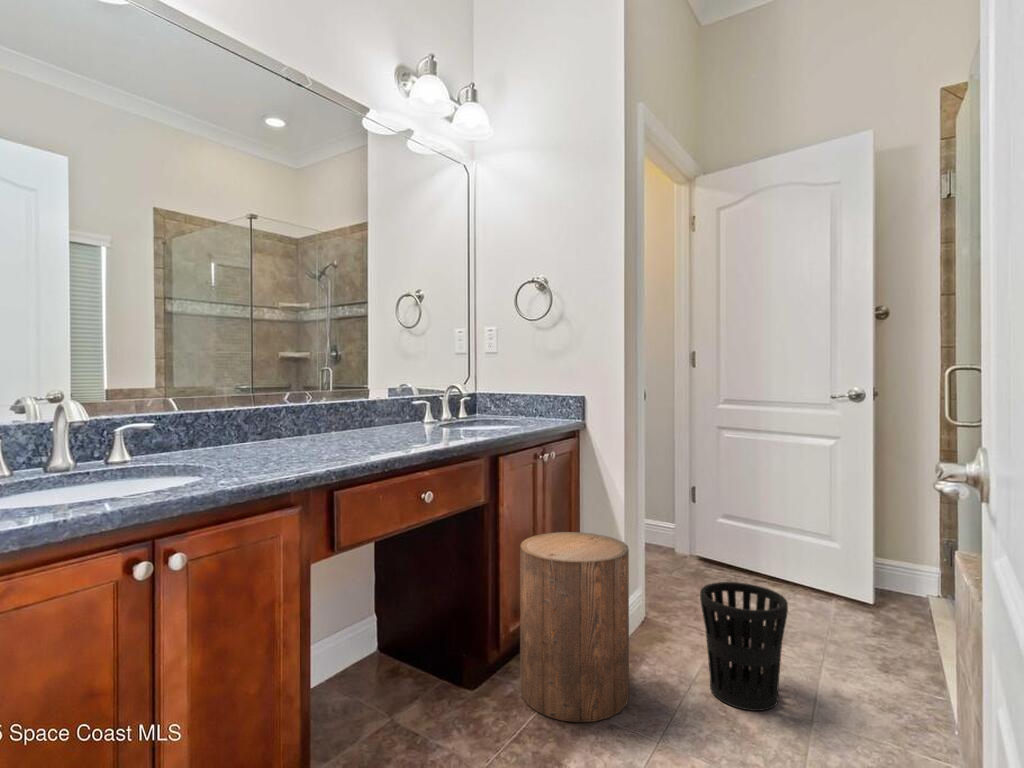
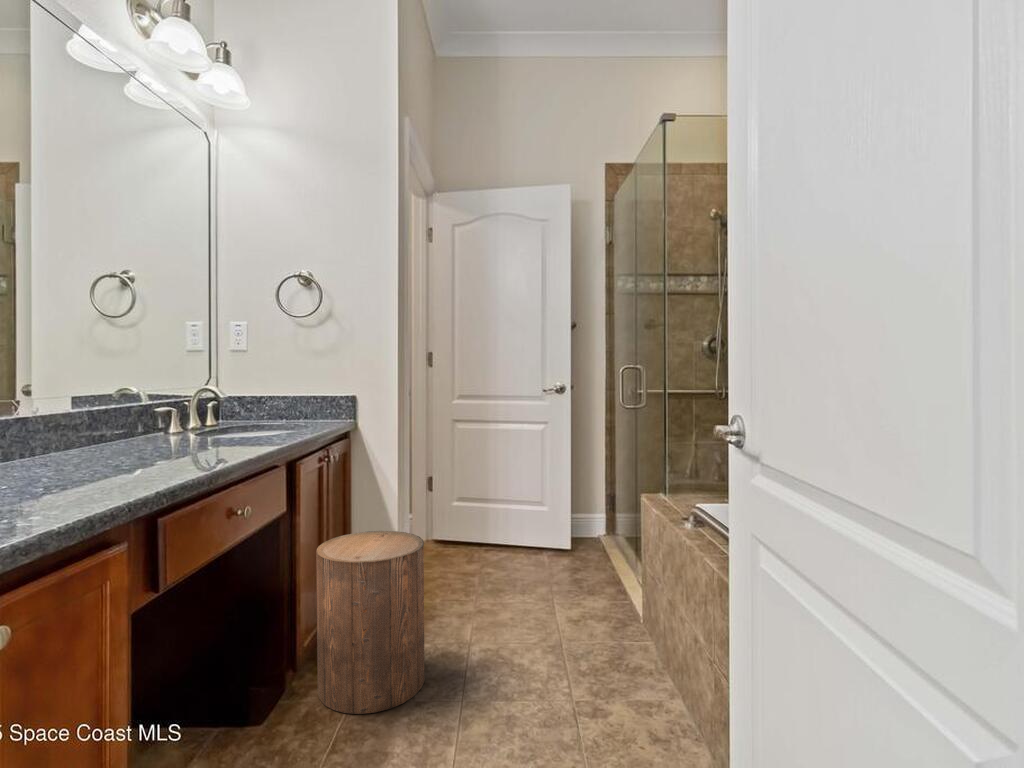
wastebasket: present [700,582,788,711] -> none [476,552,543,655]

